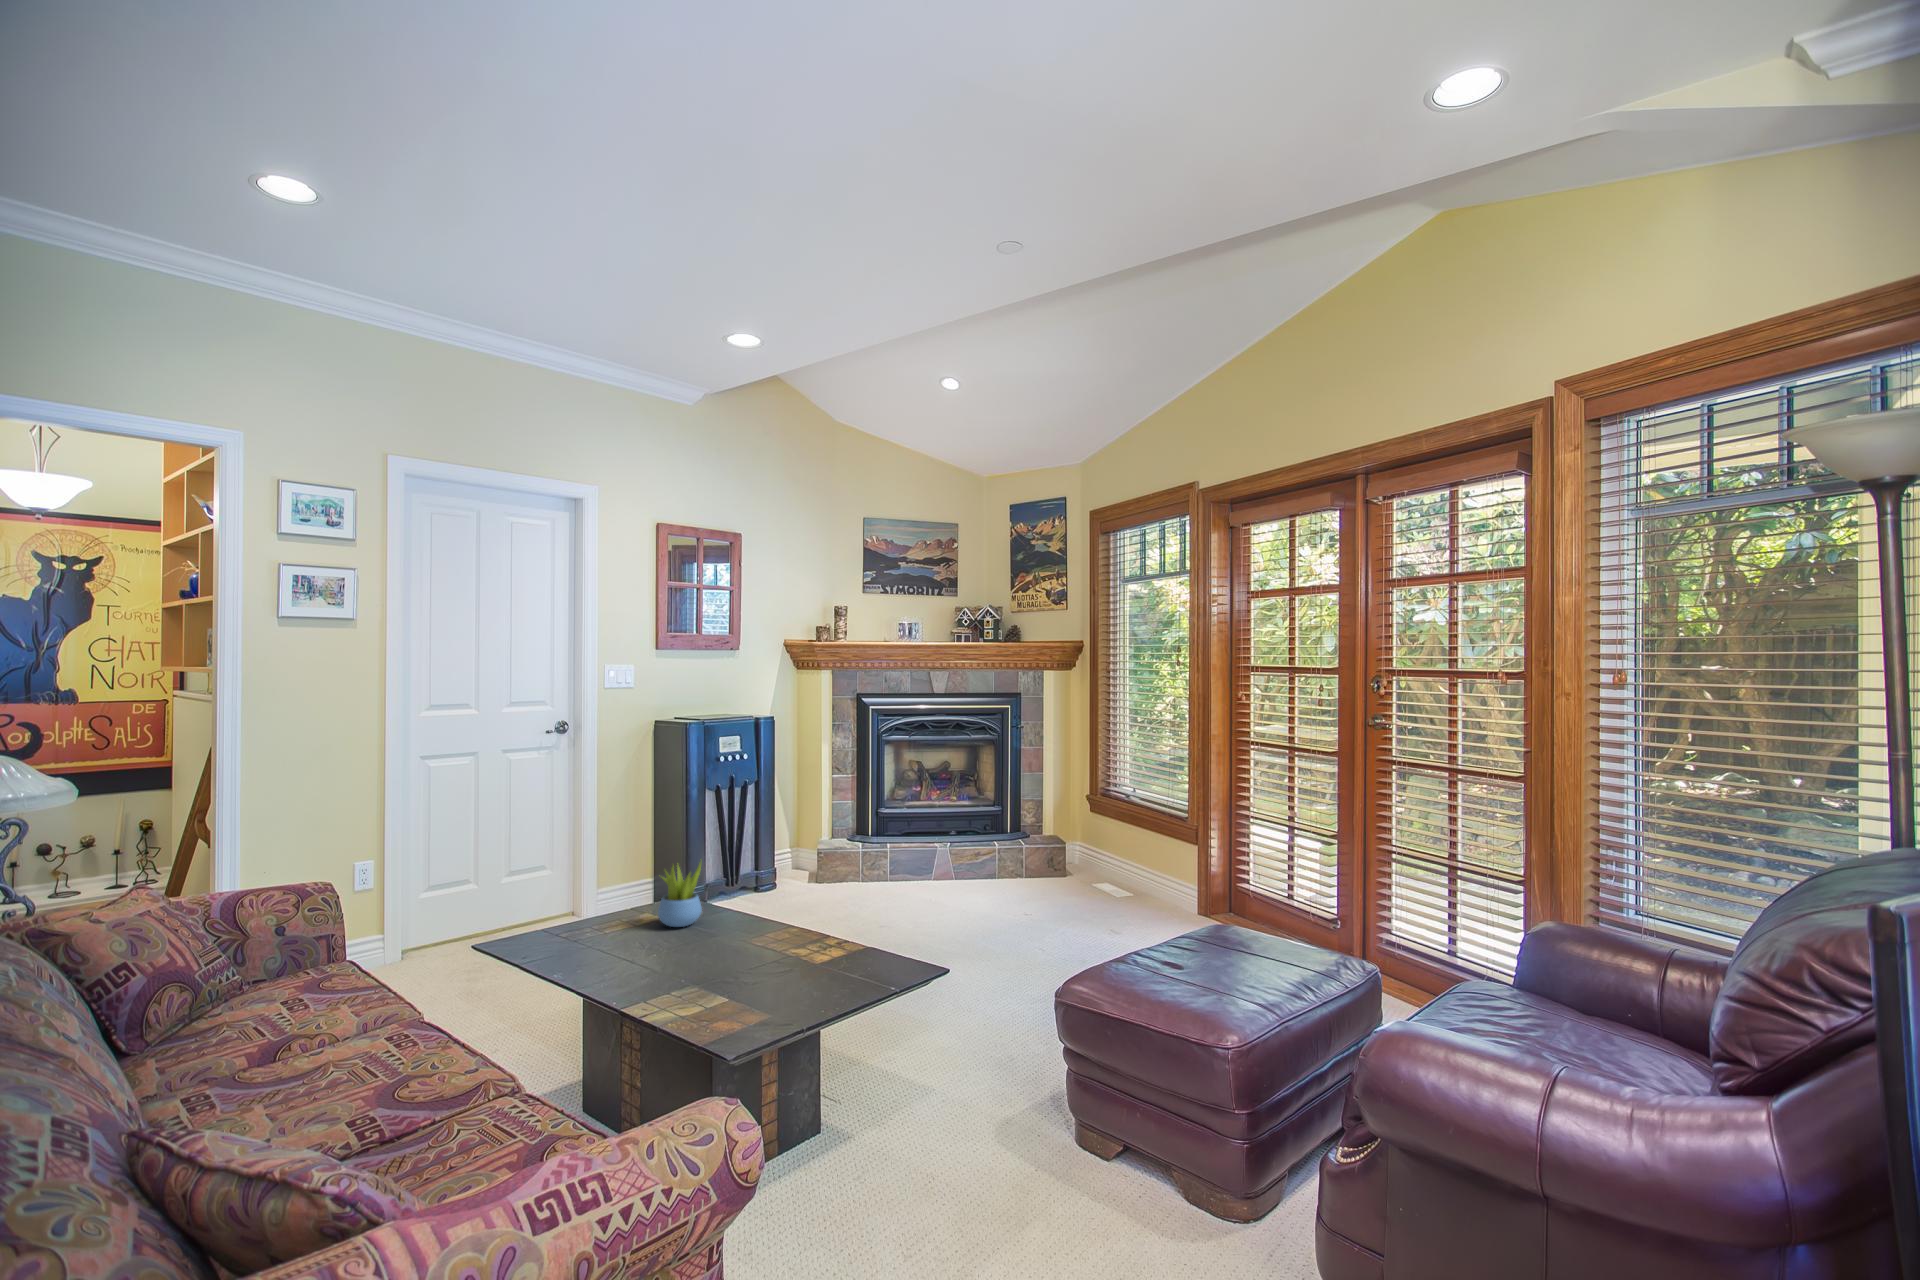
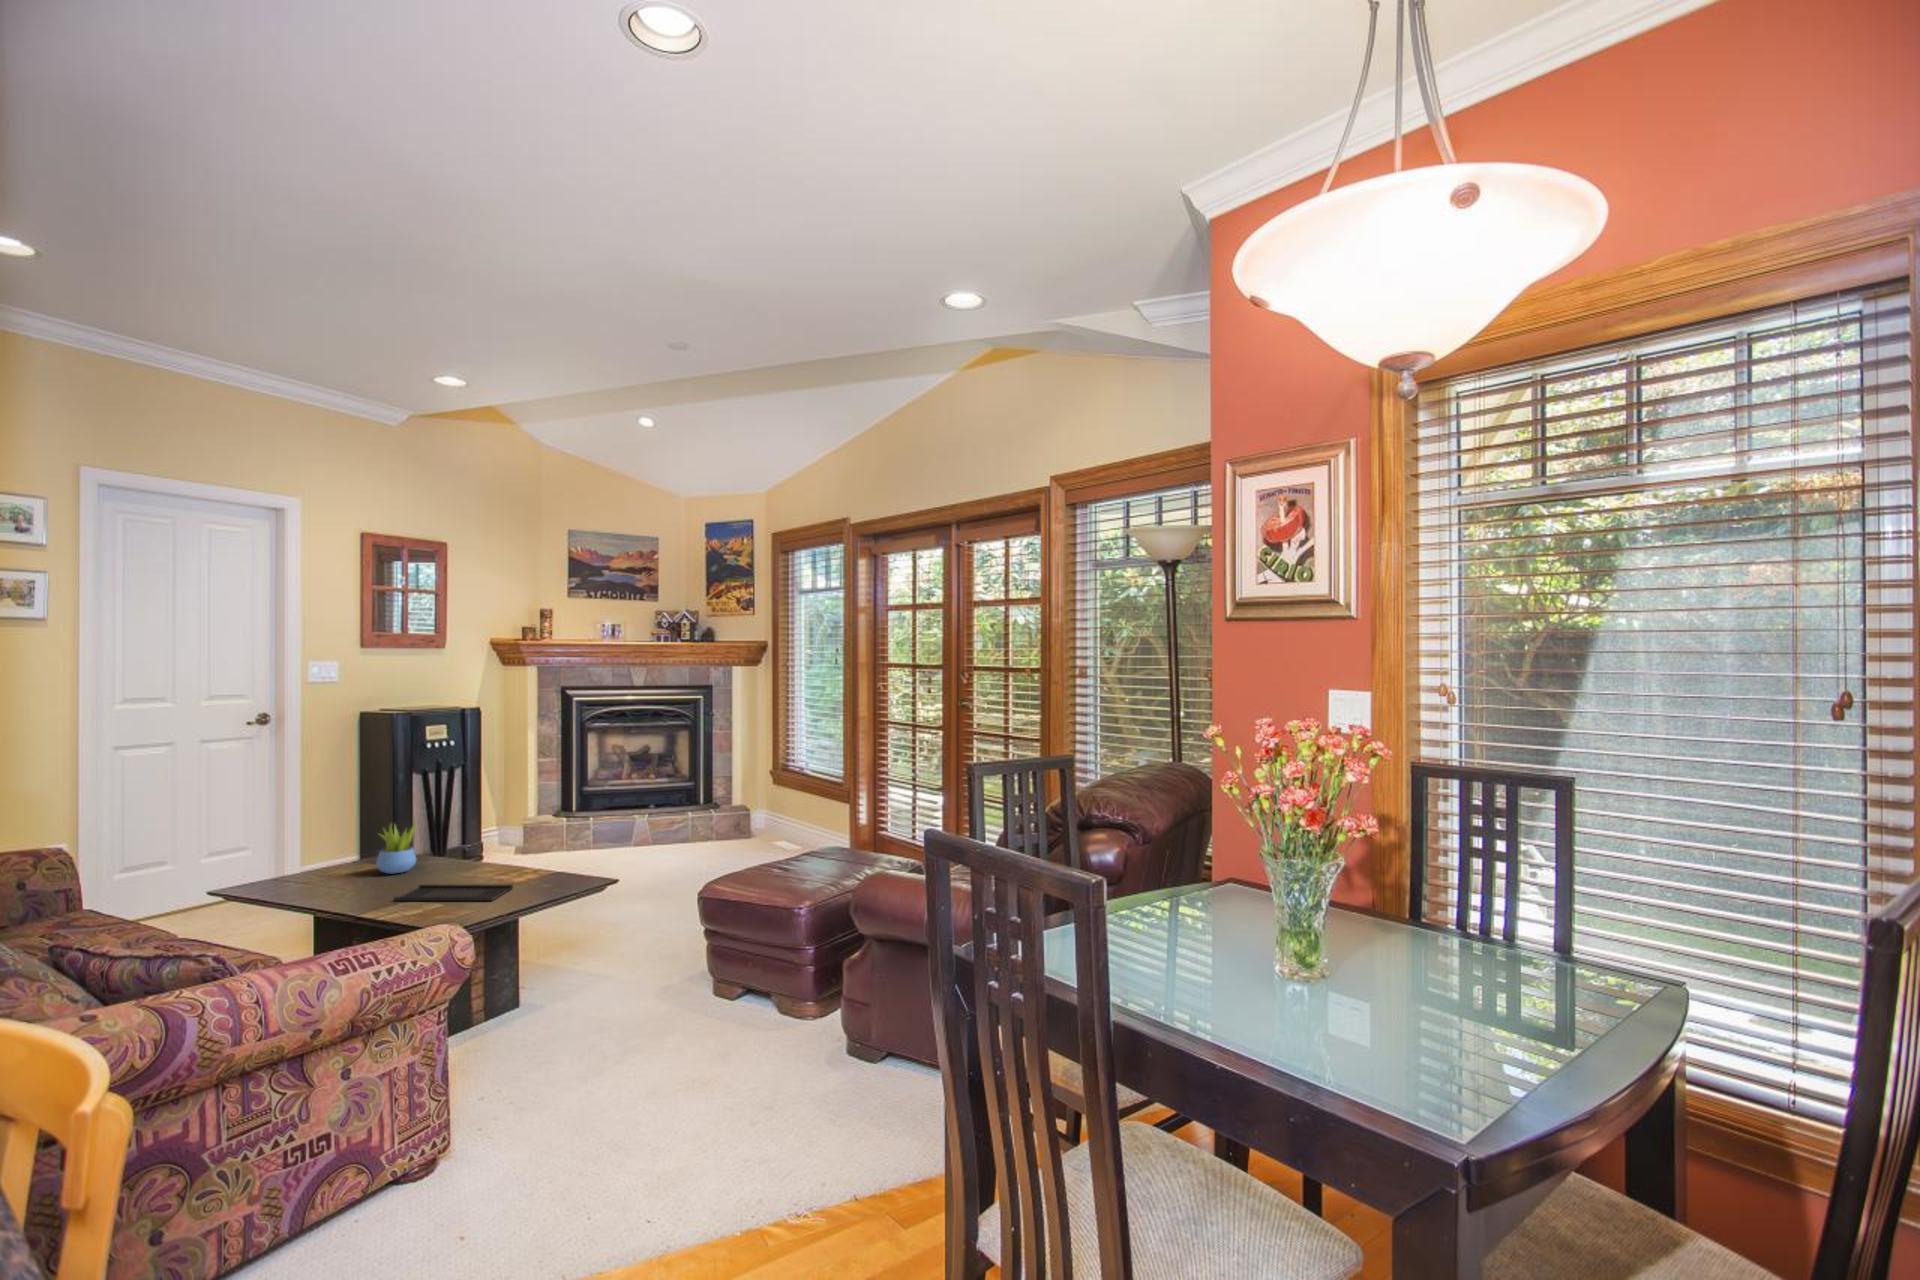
tray: none [672,950,813,988] -> present [393,884,513,901]

